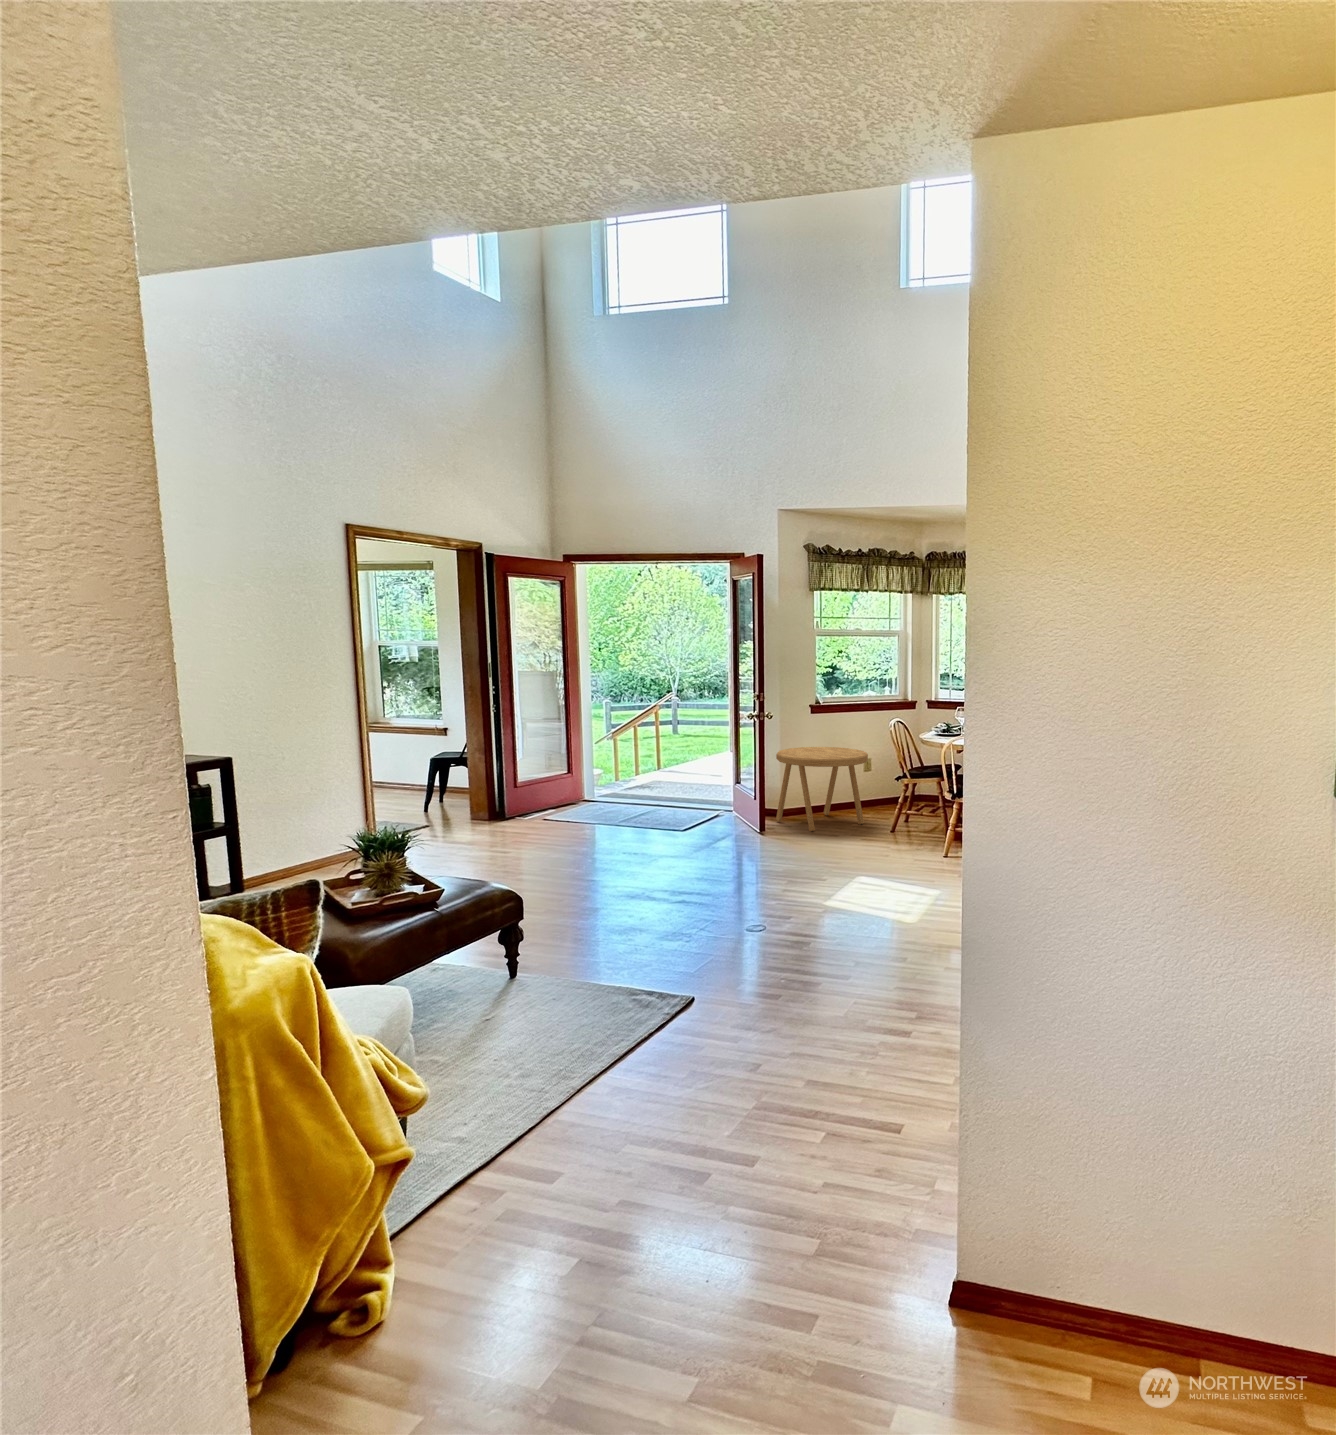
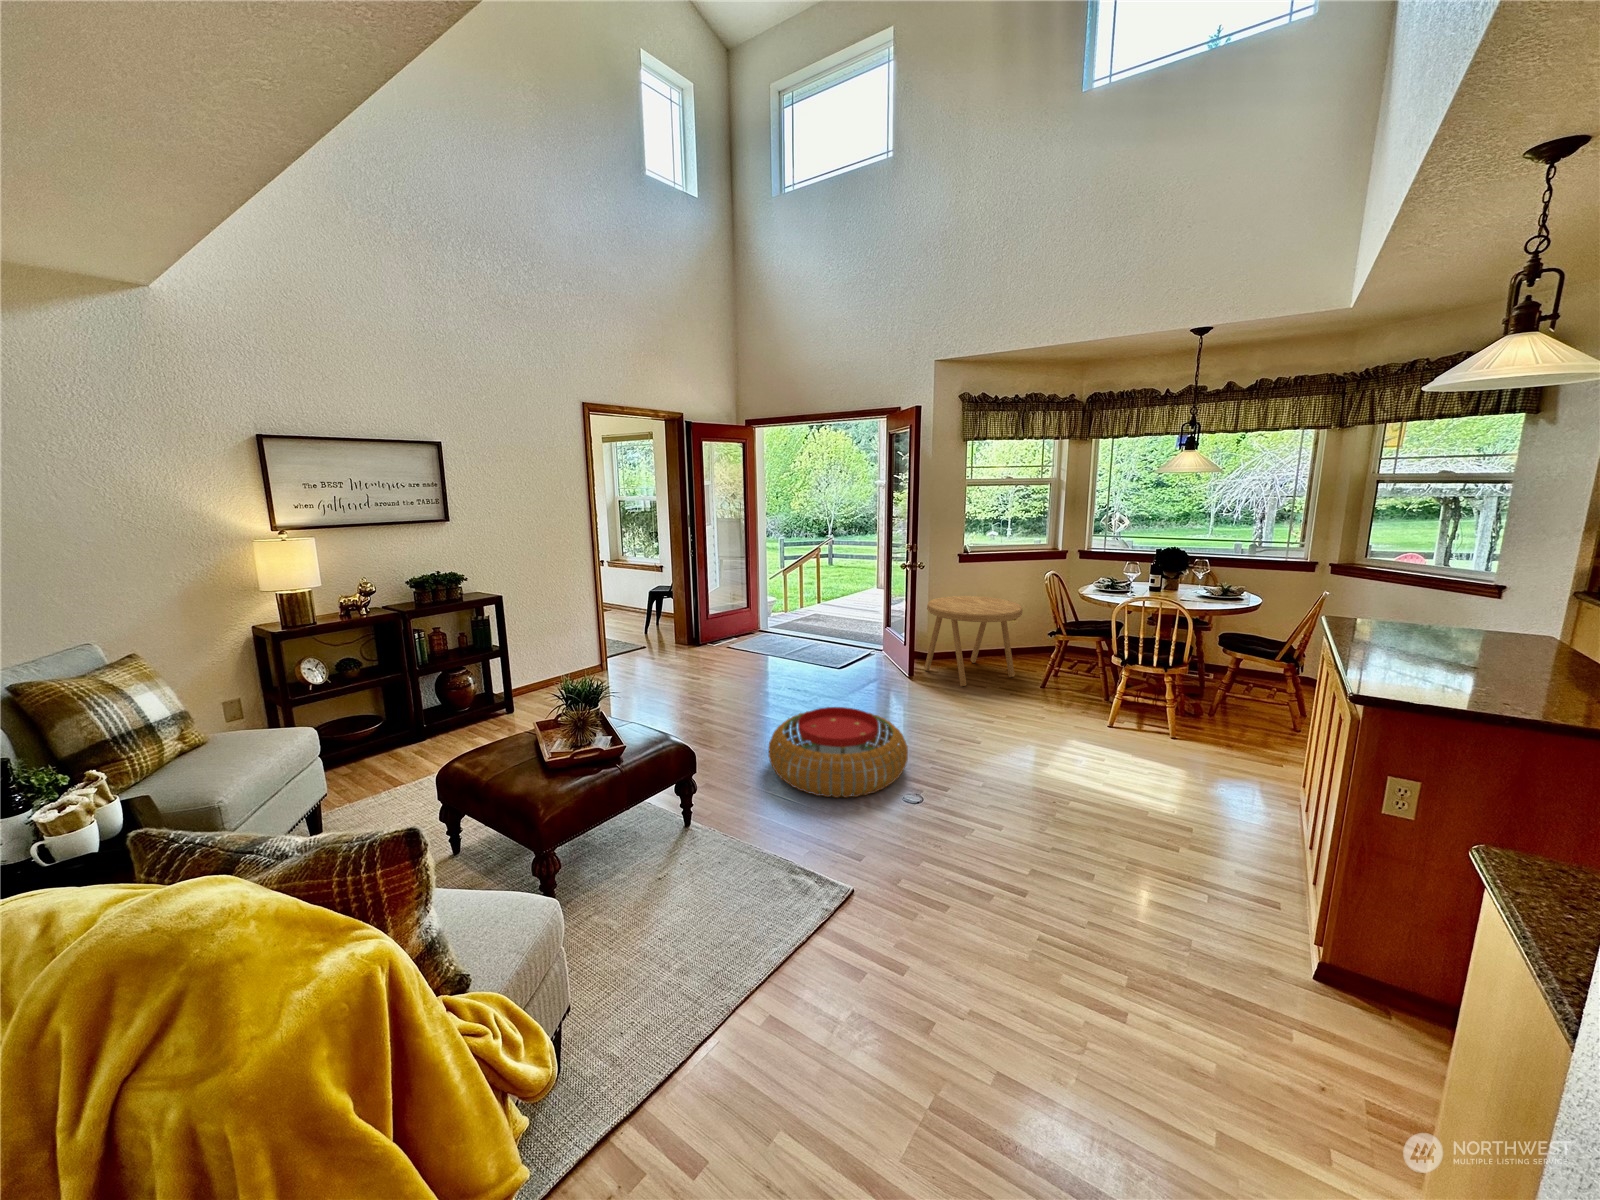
pouf: none [632,831,752,894] -> present [768,707,908,798]

